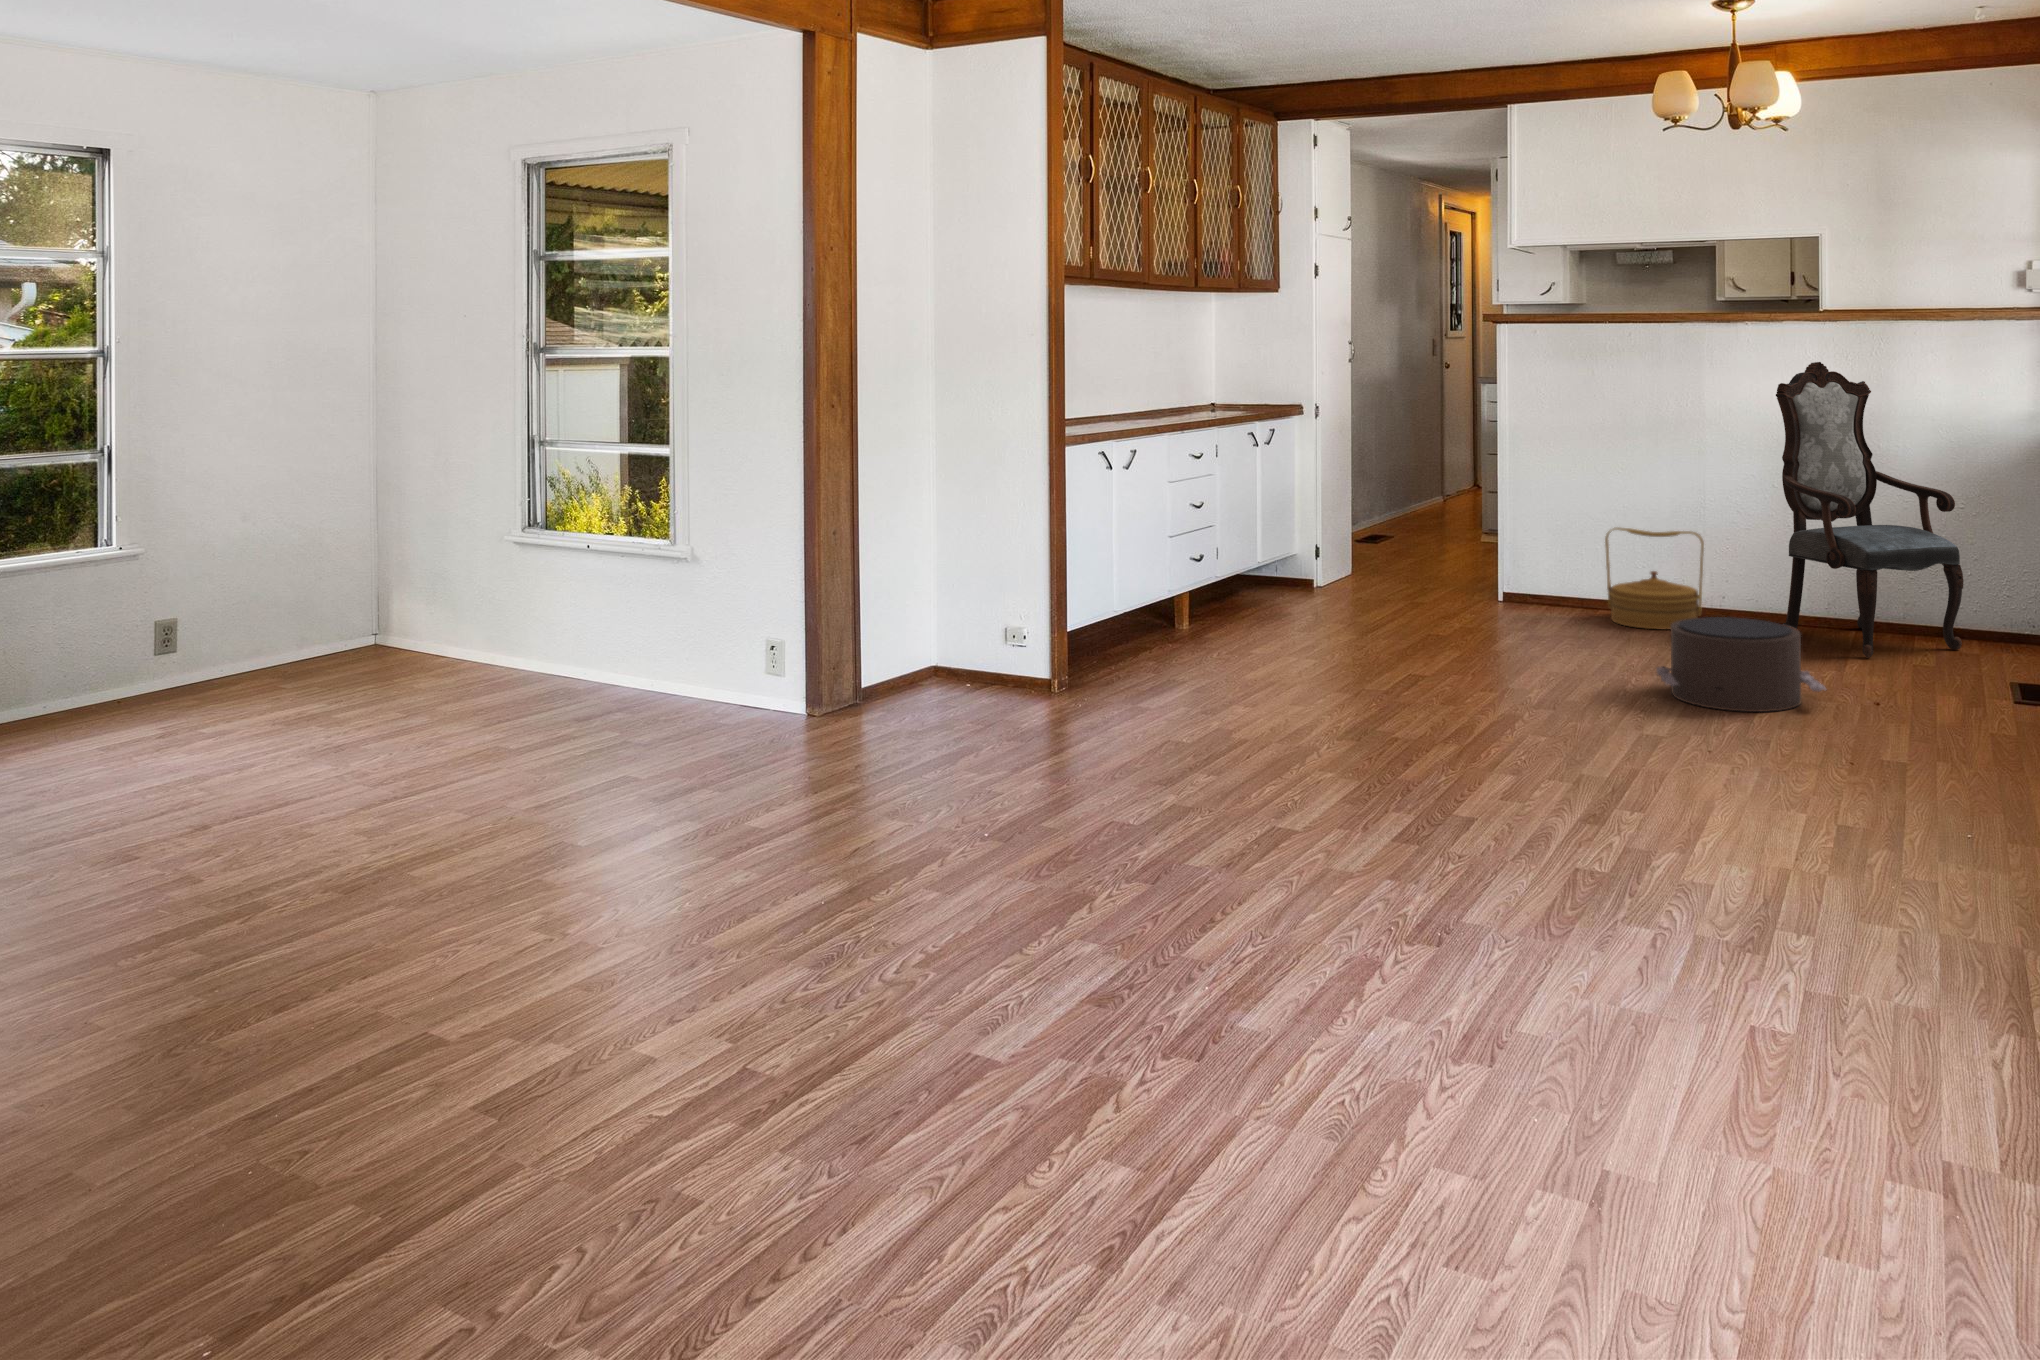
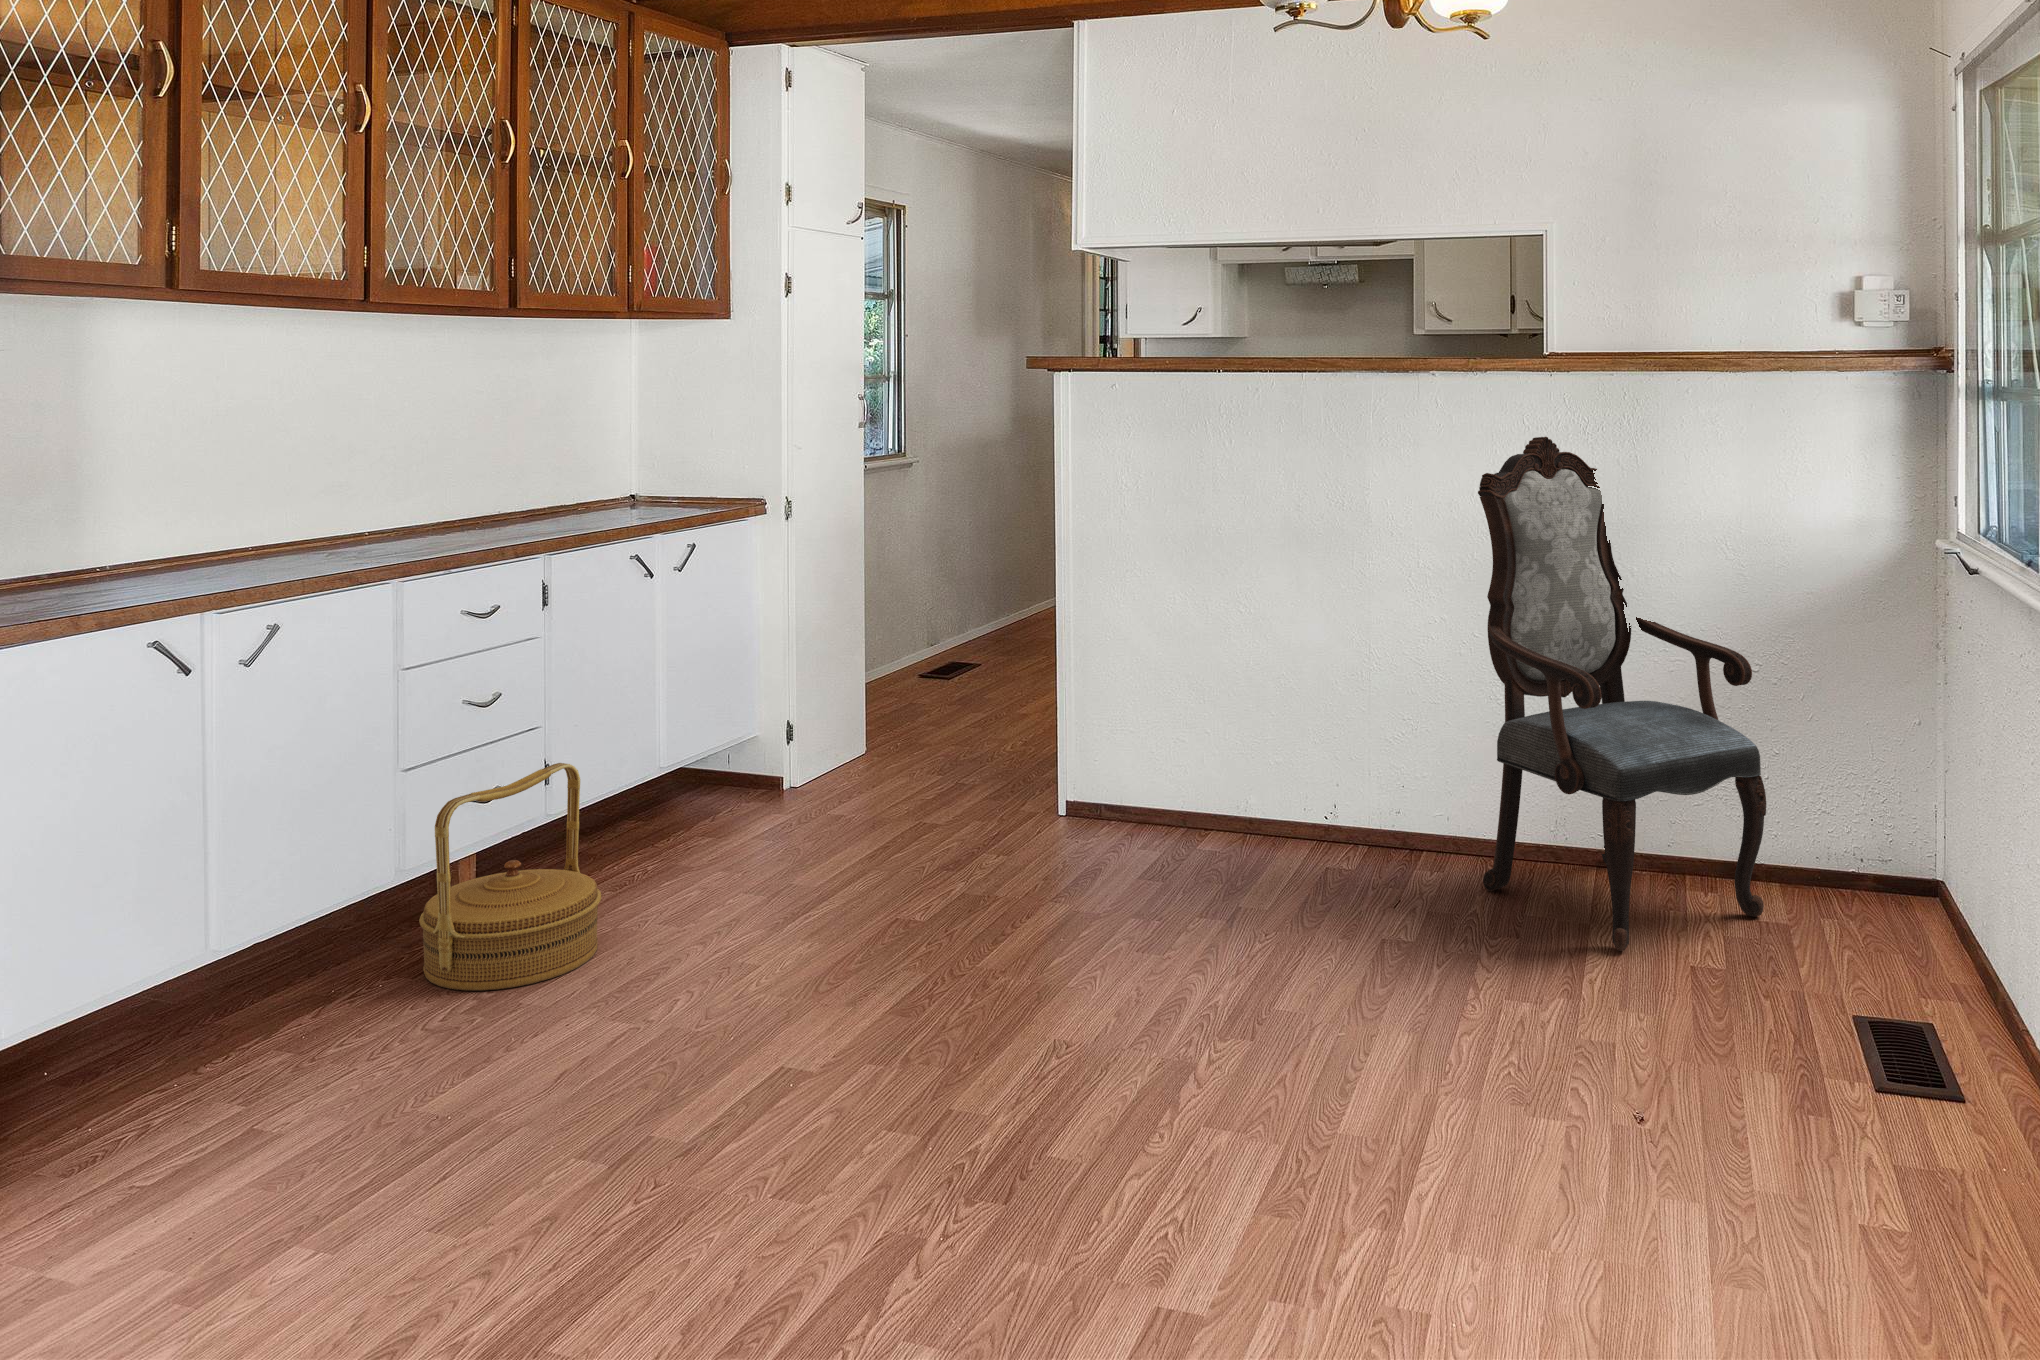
woven basket: present [1605,528,1704,629] -> present [419,763,601,991]
pouf: present [1657,617,1826,712] -> none [1244,930,1552,1164]

